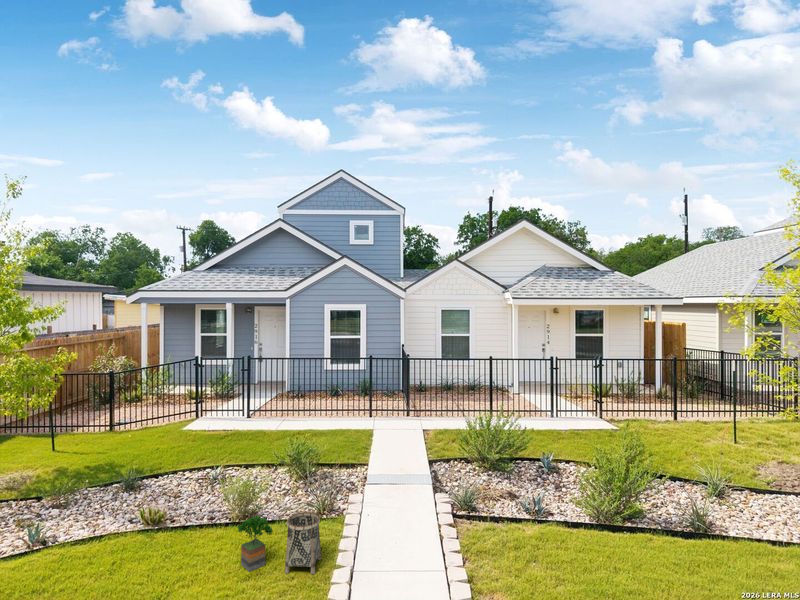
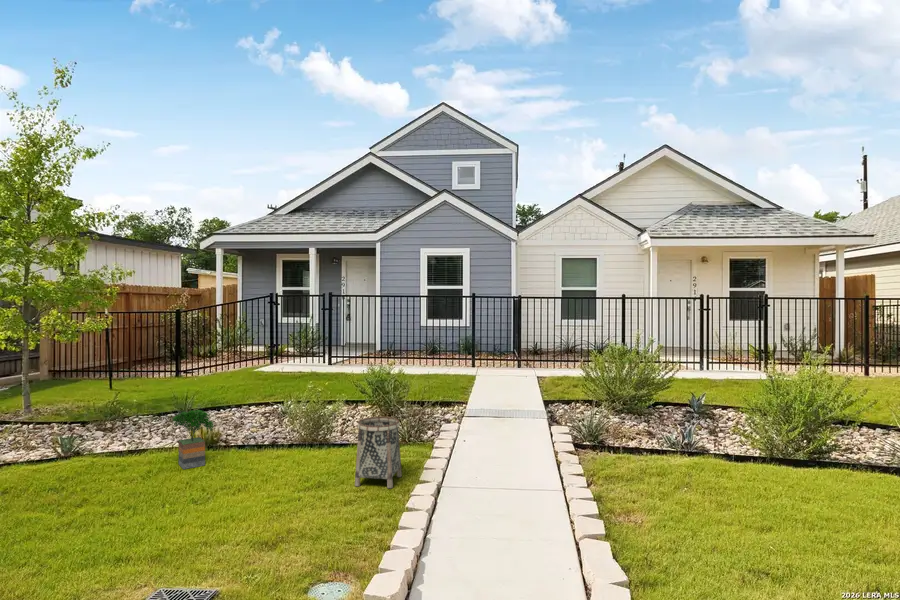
potted tree: present [238,516,273,572] -> present [173,410,213,469]

